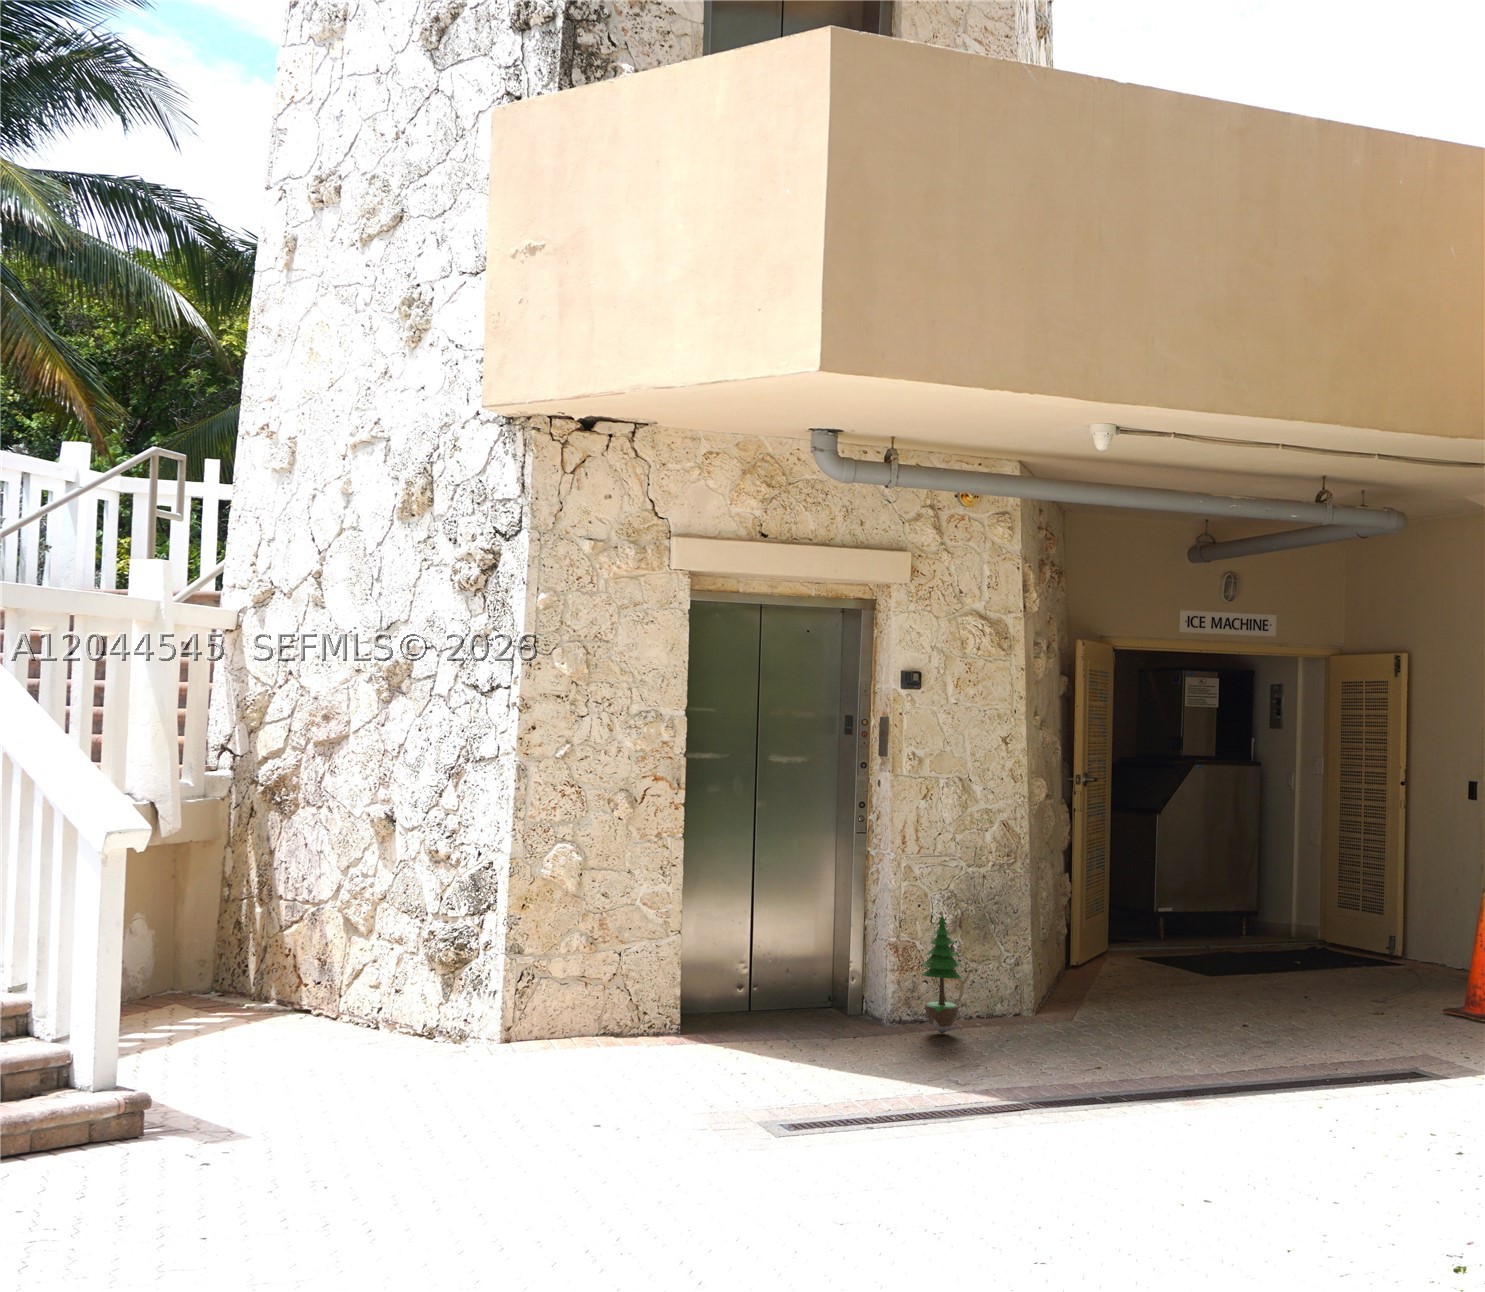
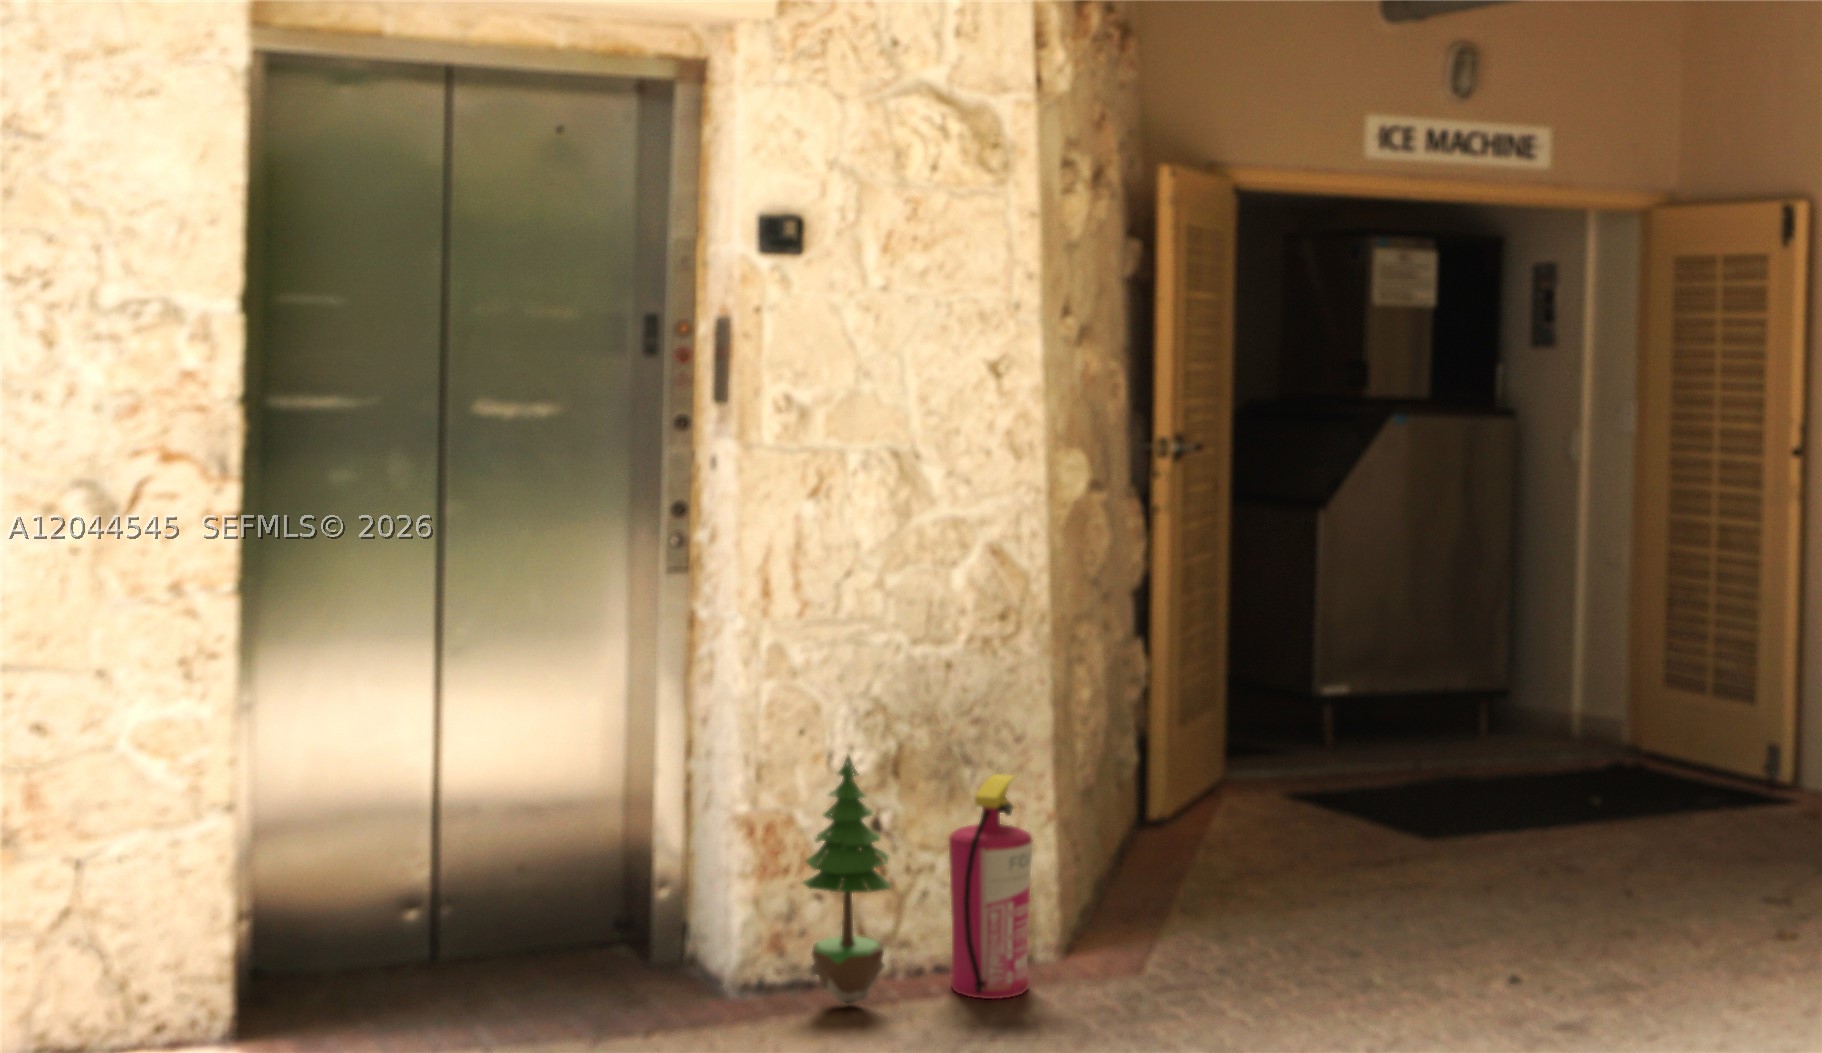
fire extinguisher: none [987,929,1026,1034] -> present [949,774,1032,999]

